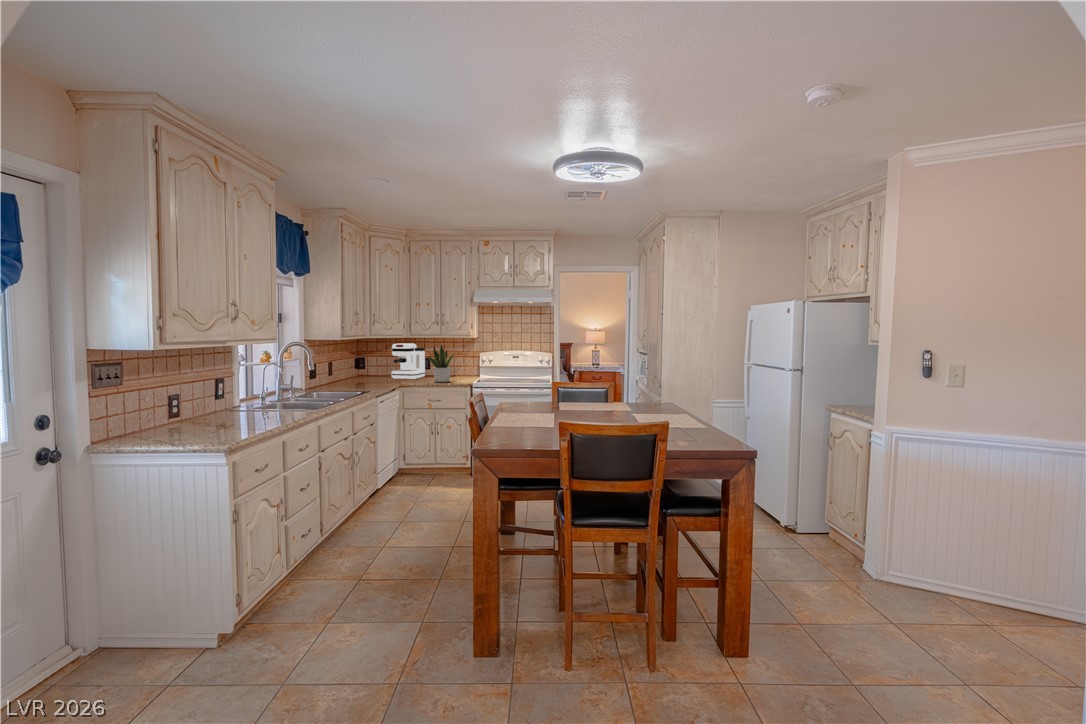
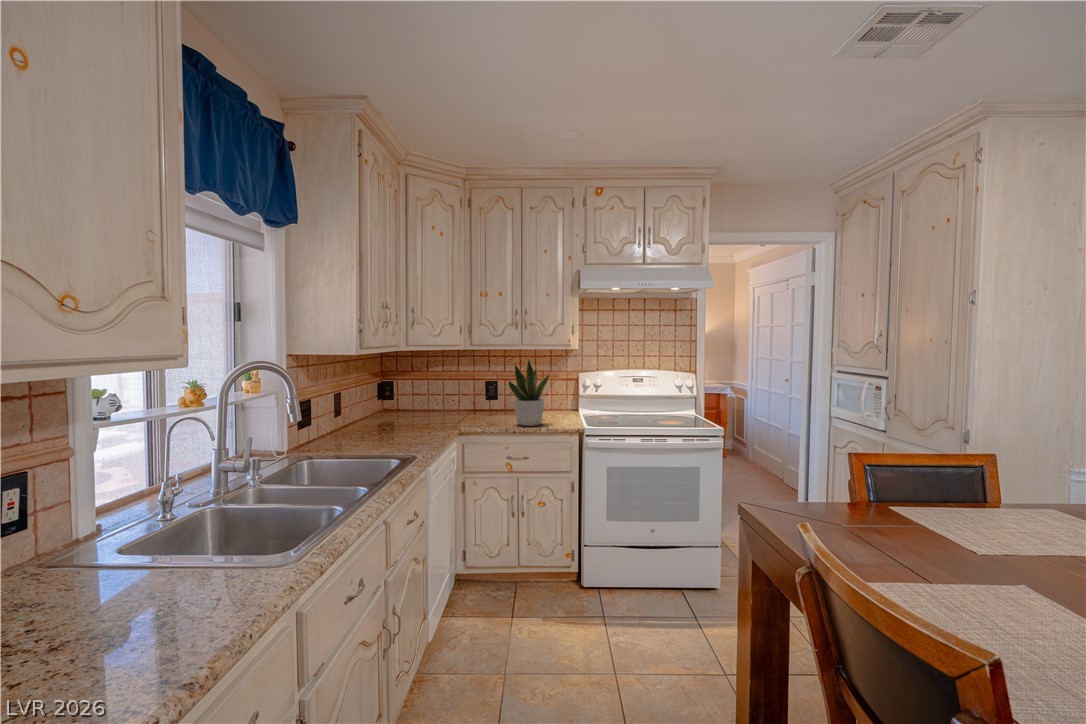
coffee maker: present [391,343,425,379] -> none [438,359,491,418]

